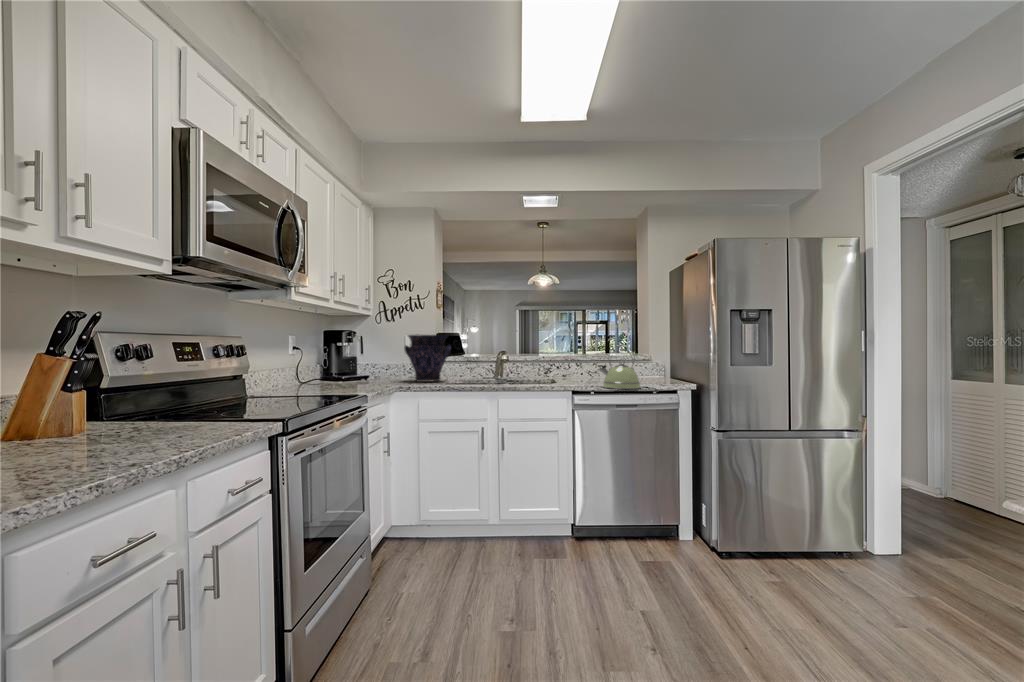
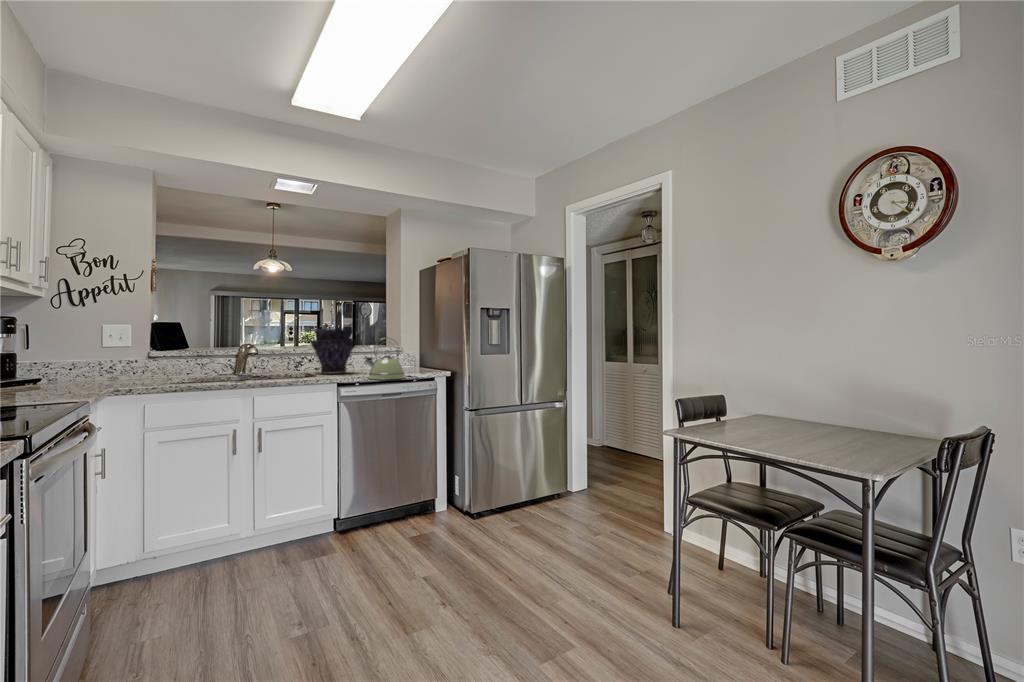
vase: present [405,335,451,382] -> present [310,329,356,374]

